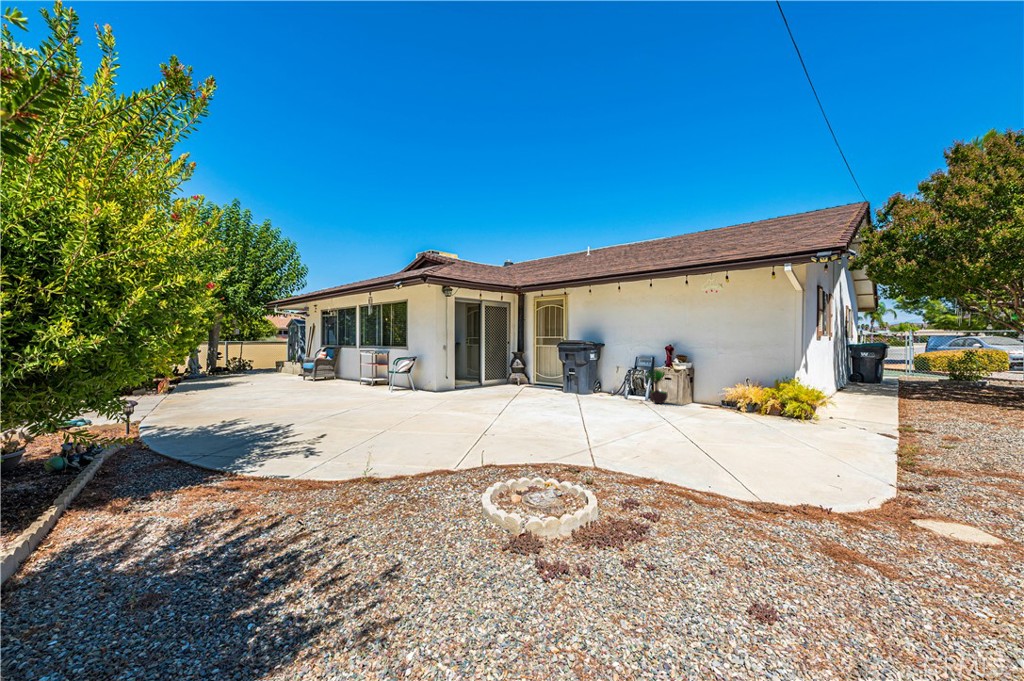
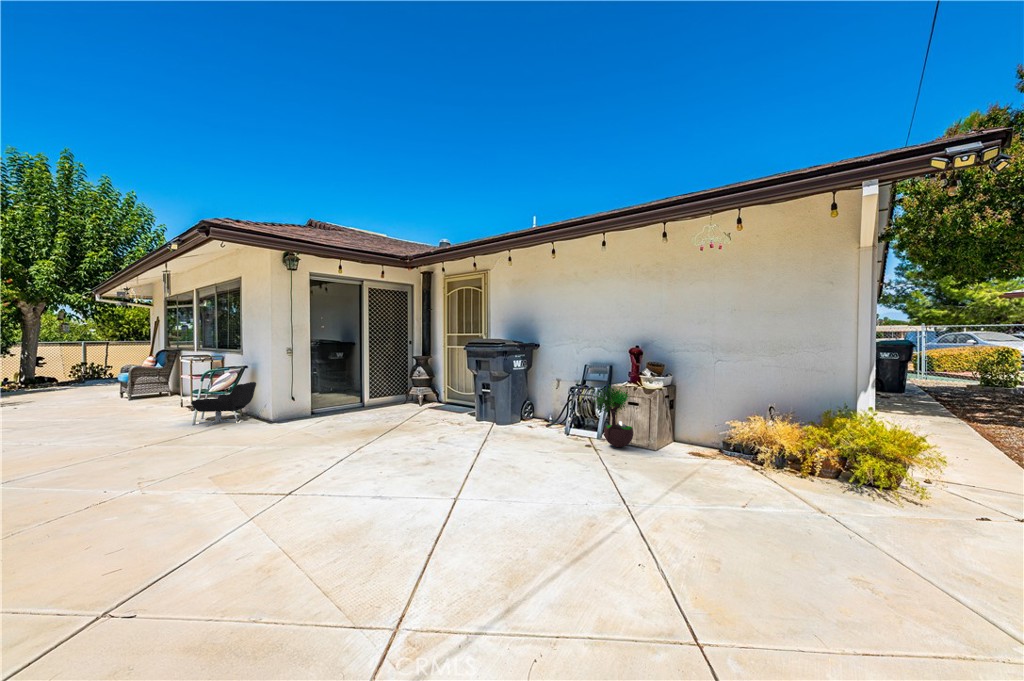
lounge chair: none [392,367,424,393] -> present [191,382,256,426]

